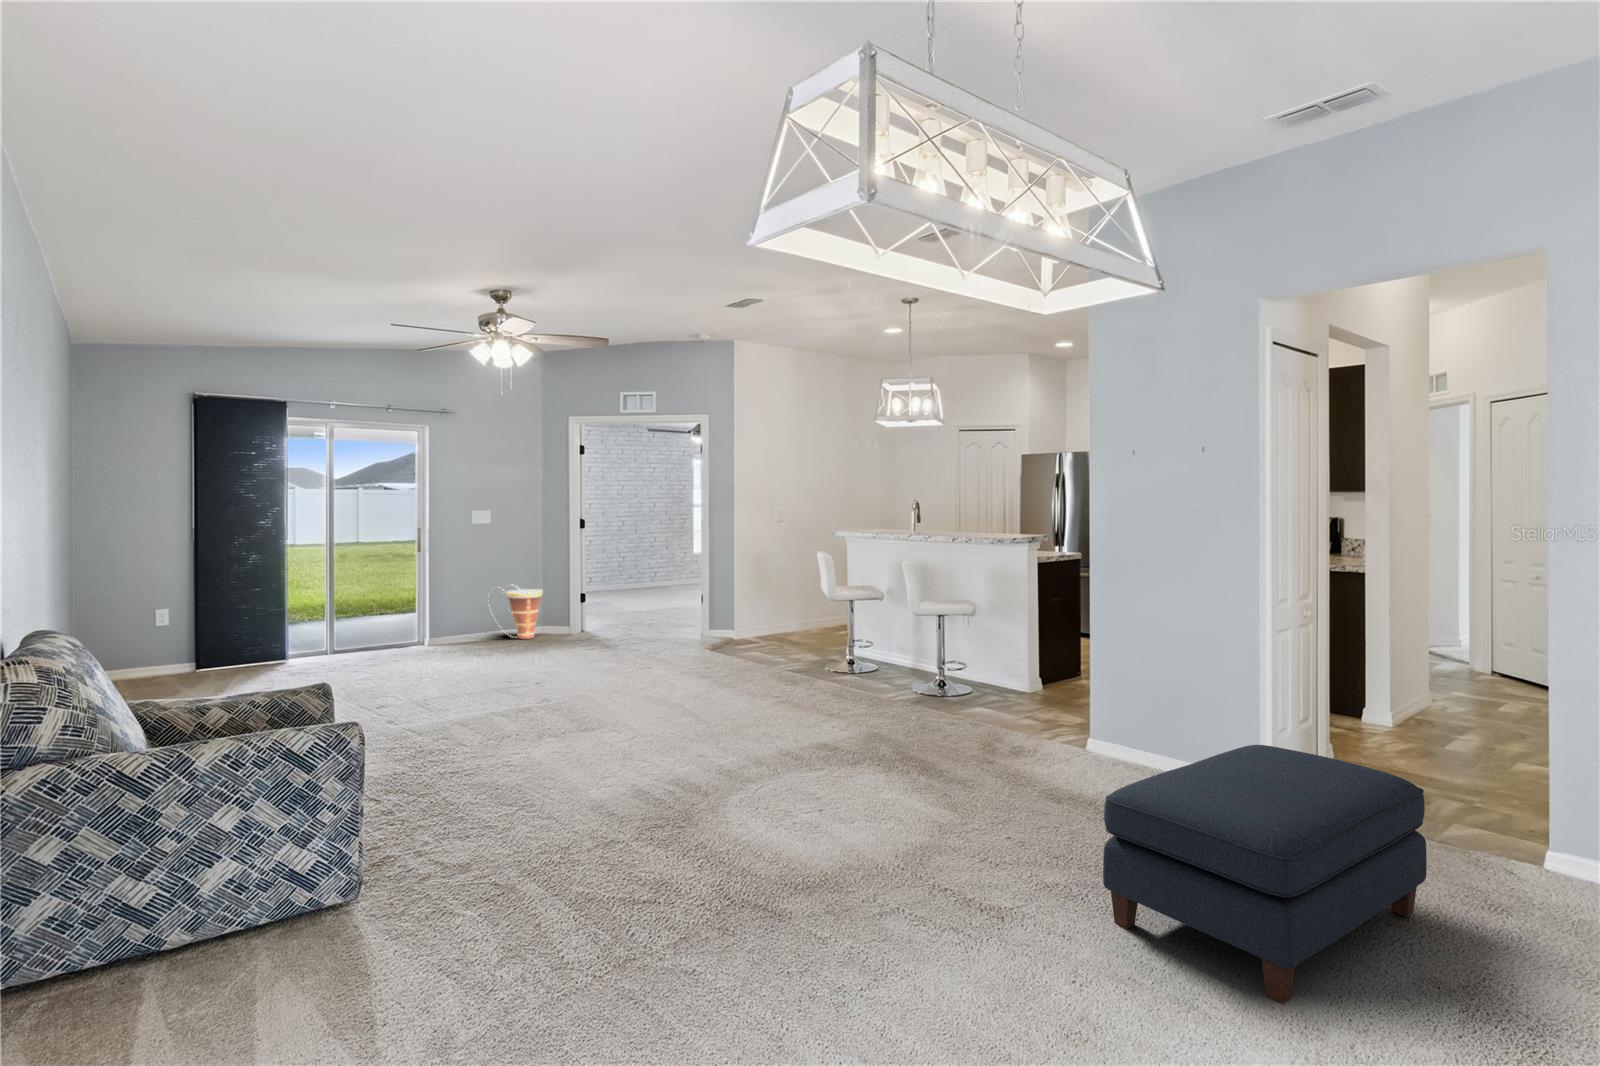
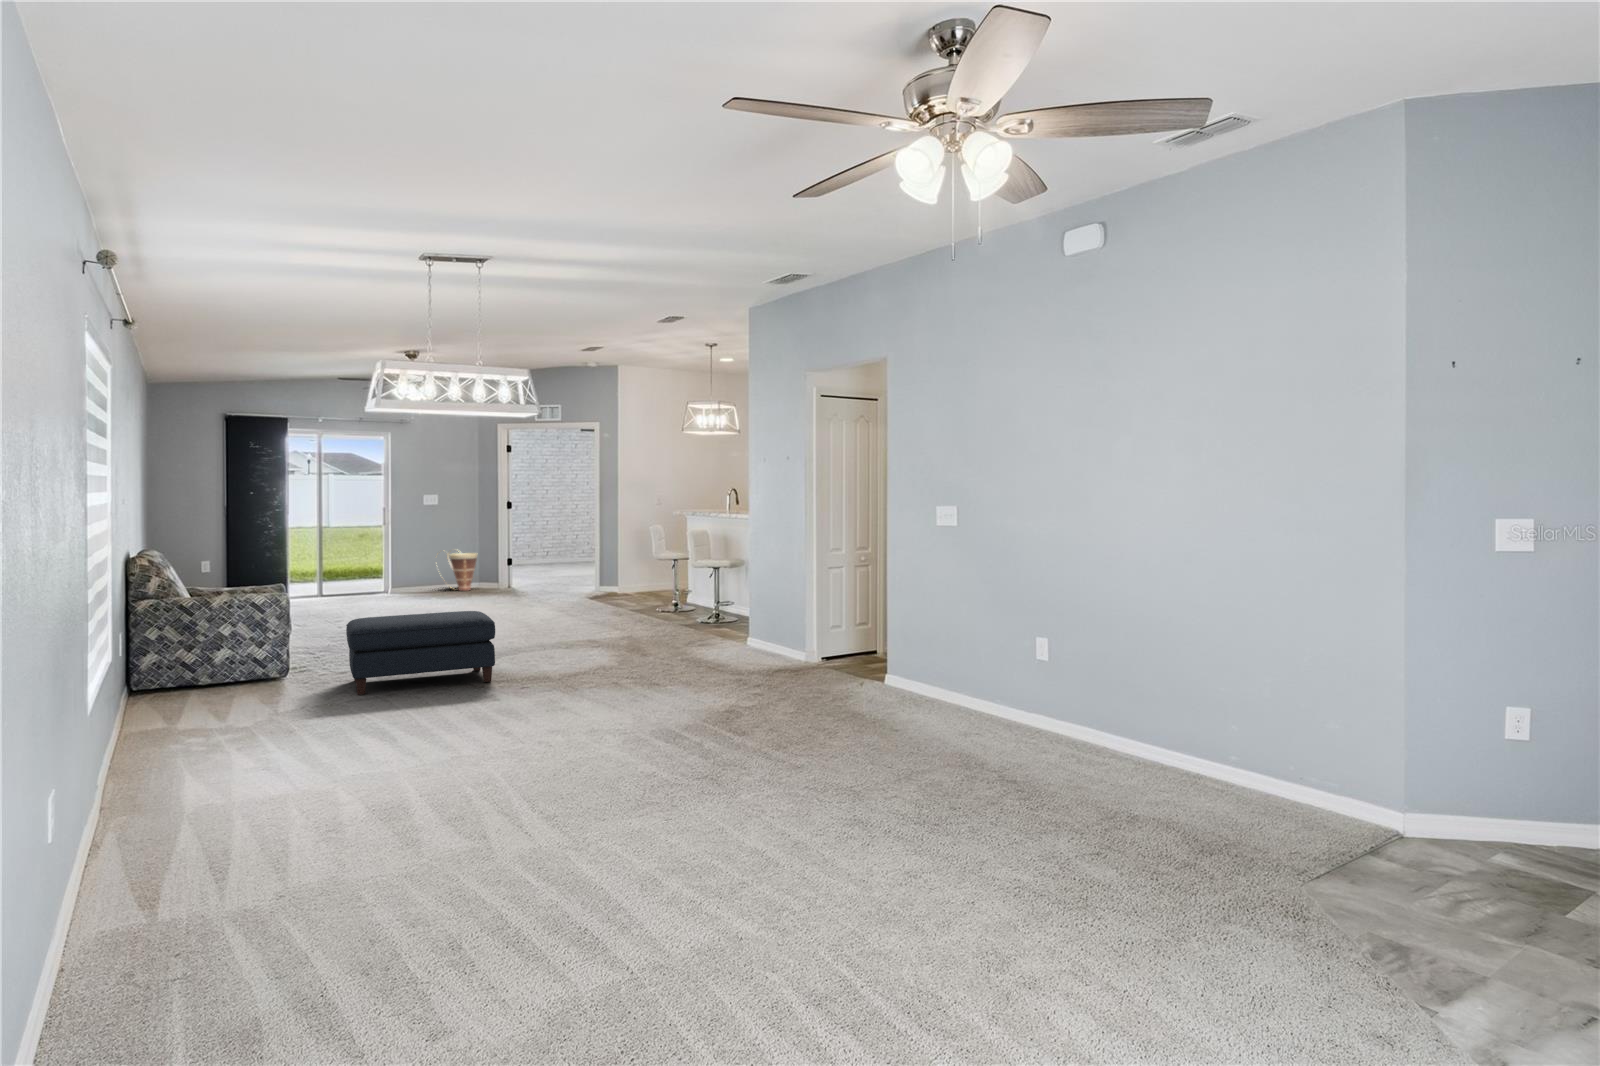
ottoman: present [1103,745,1427,1004] -> present [346,611,495,695]

